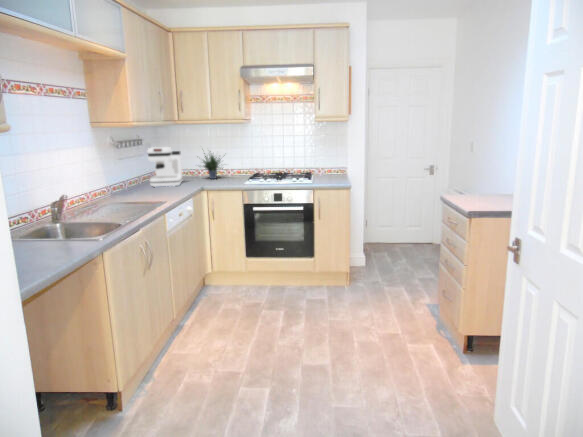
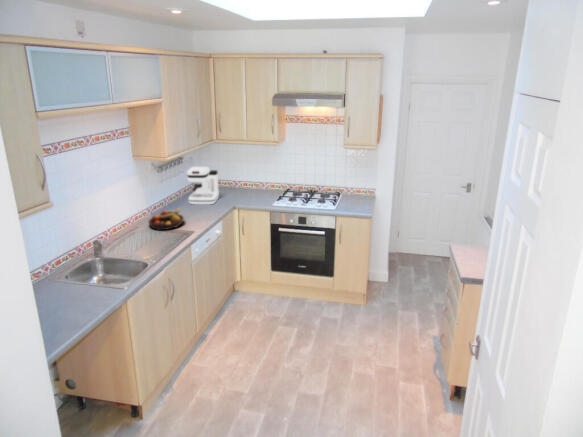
potted plant: present [203,153,223,179] -> none [232,163,261,195]
fruit bowl: none [109,182,150,203] -> present [149,208,184,230]

